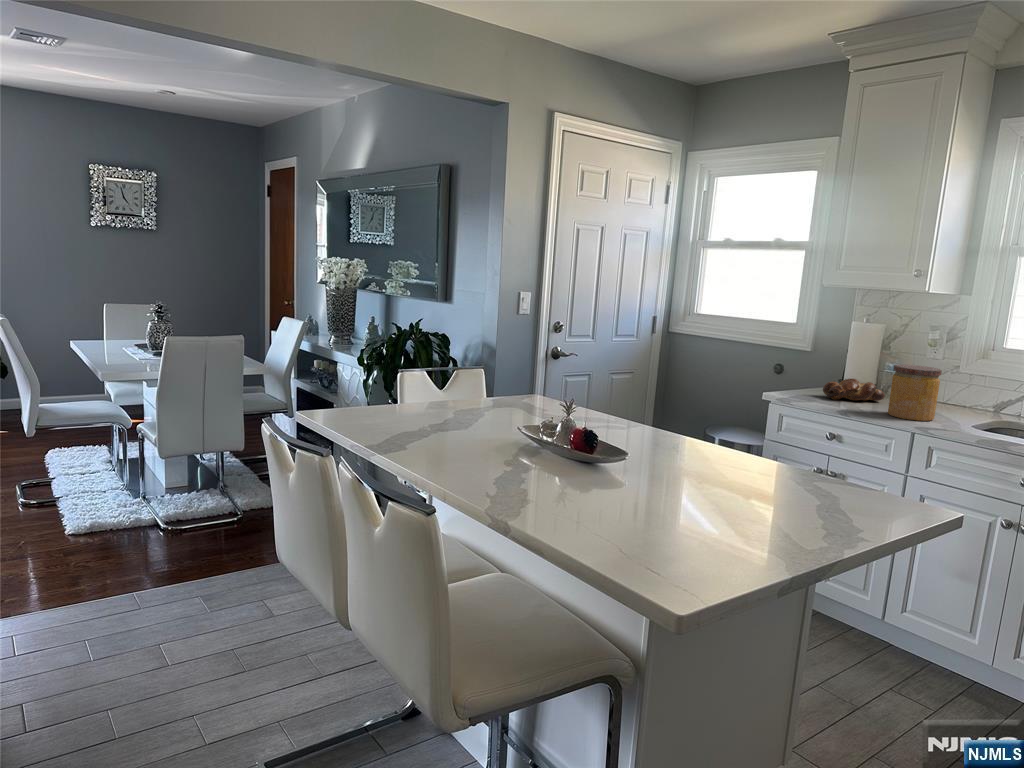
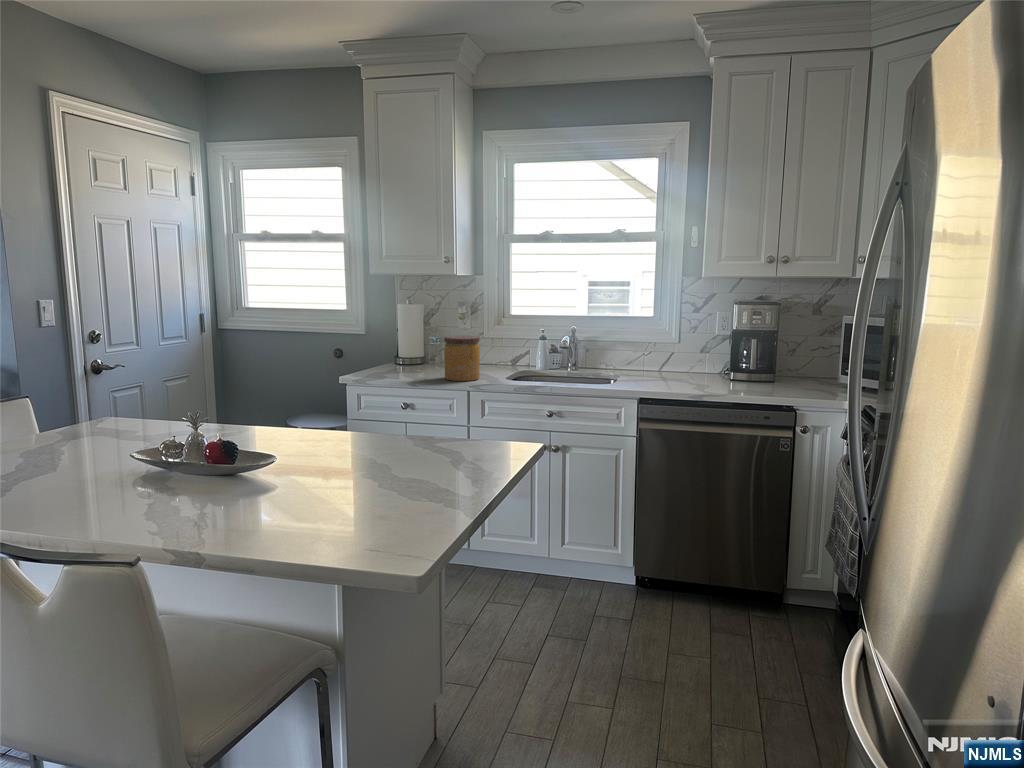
bread loaf: present [823,379,885,401] -> none [386,353,435,374]

